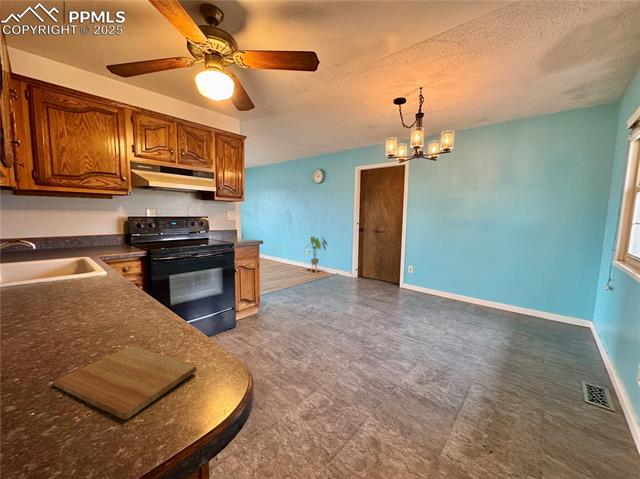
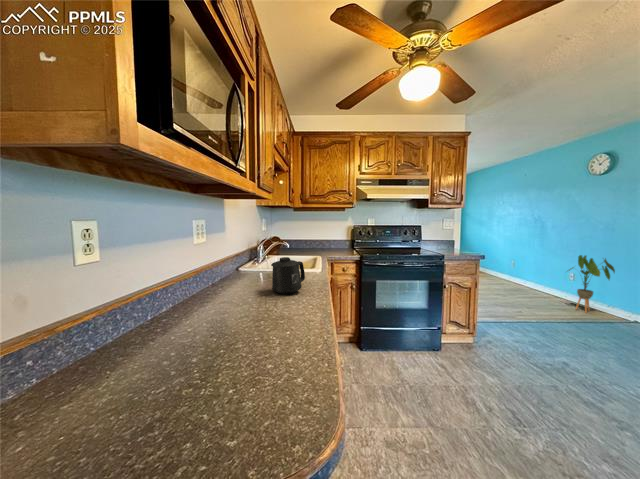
mug: none [40,257,98,307] -> present [271,257,305,294]
cutting board: present [54,346,196,420] -> none [232,340,308,403]

